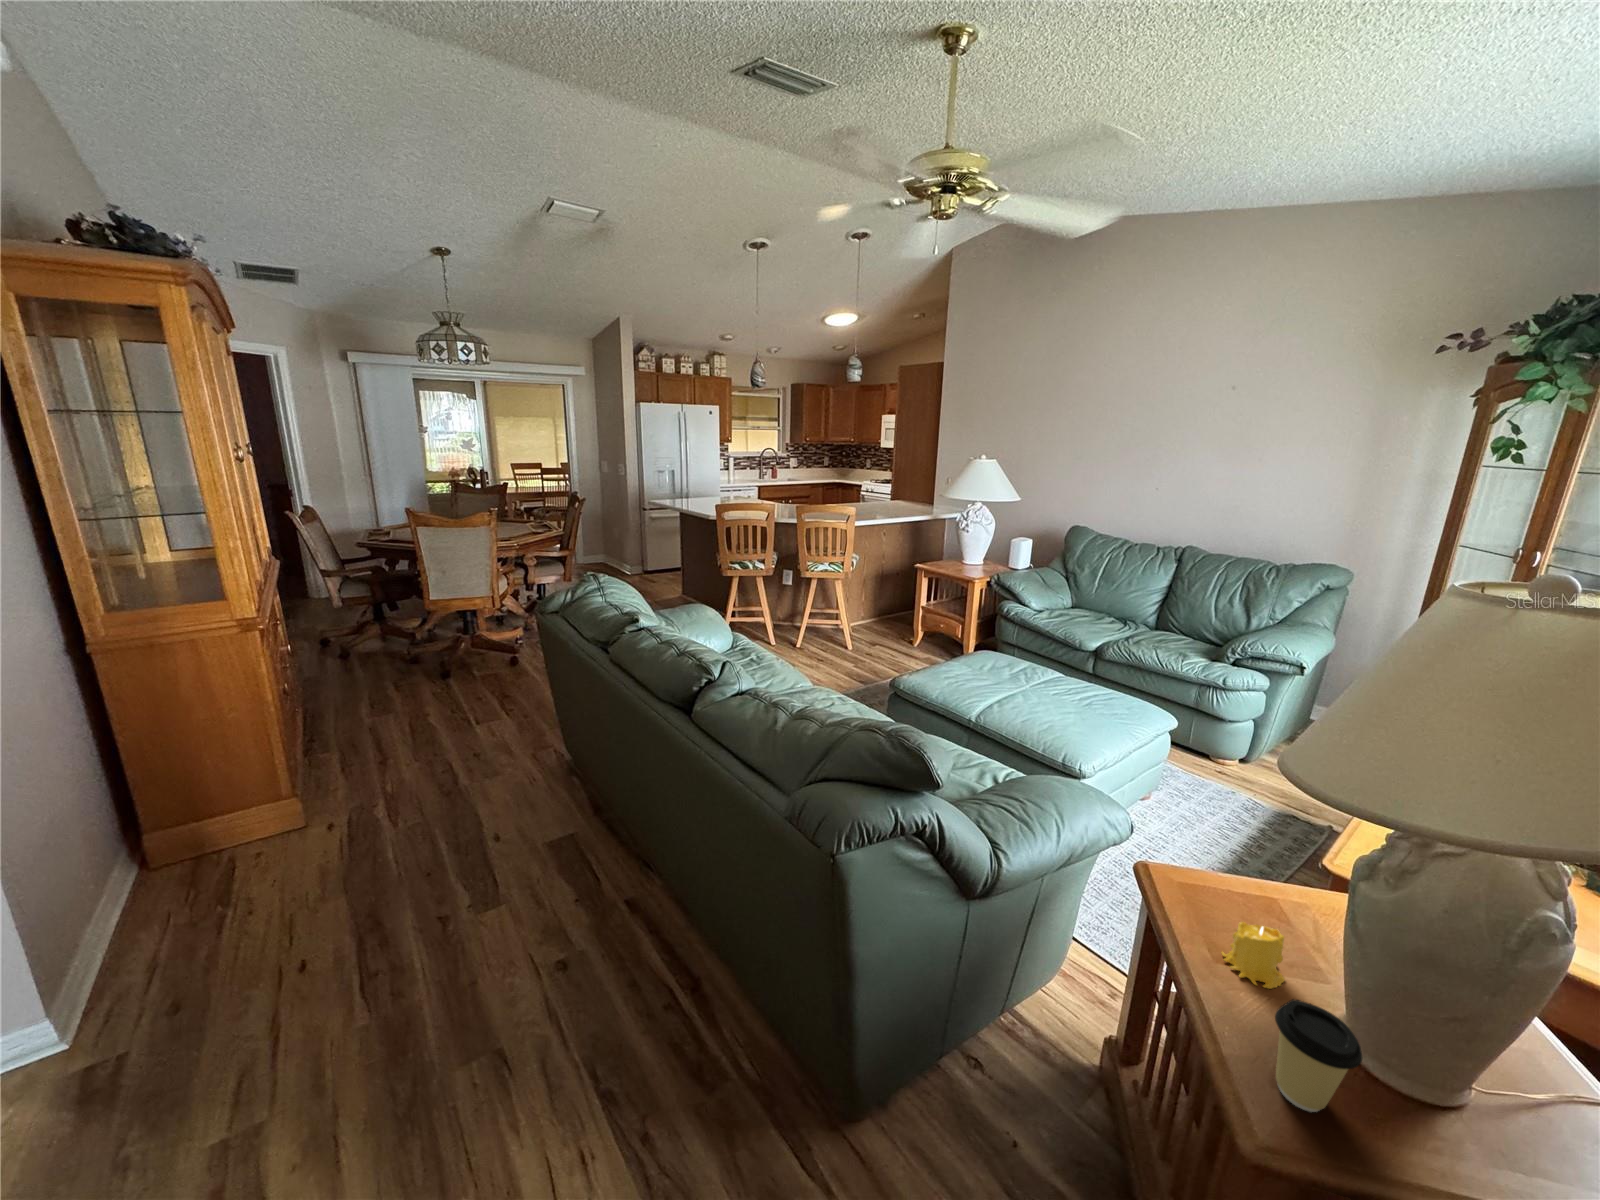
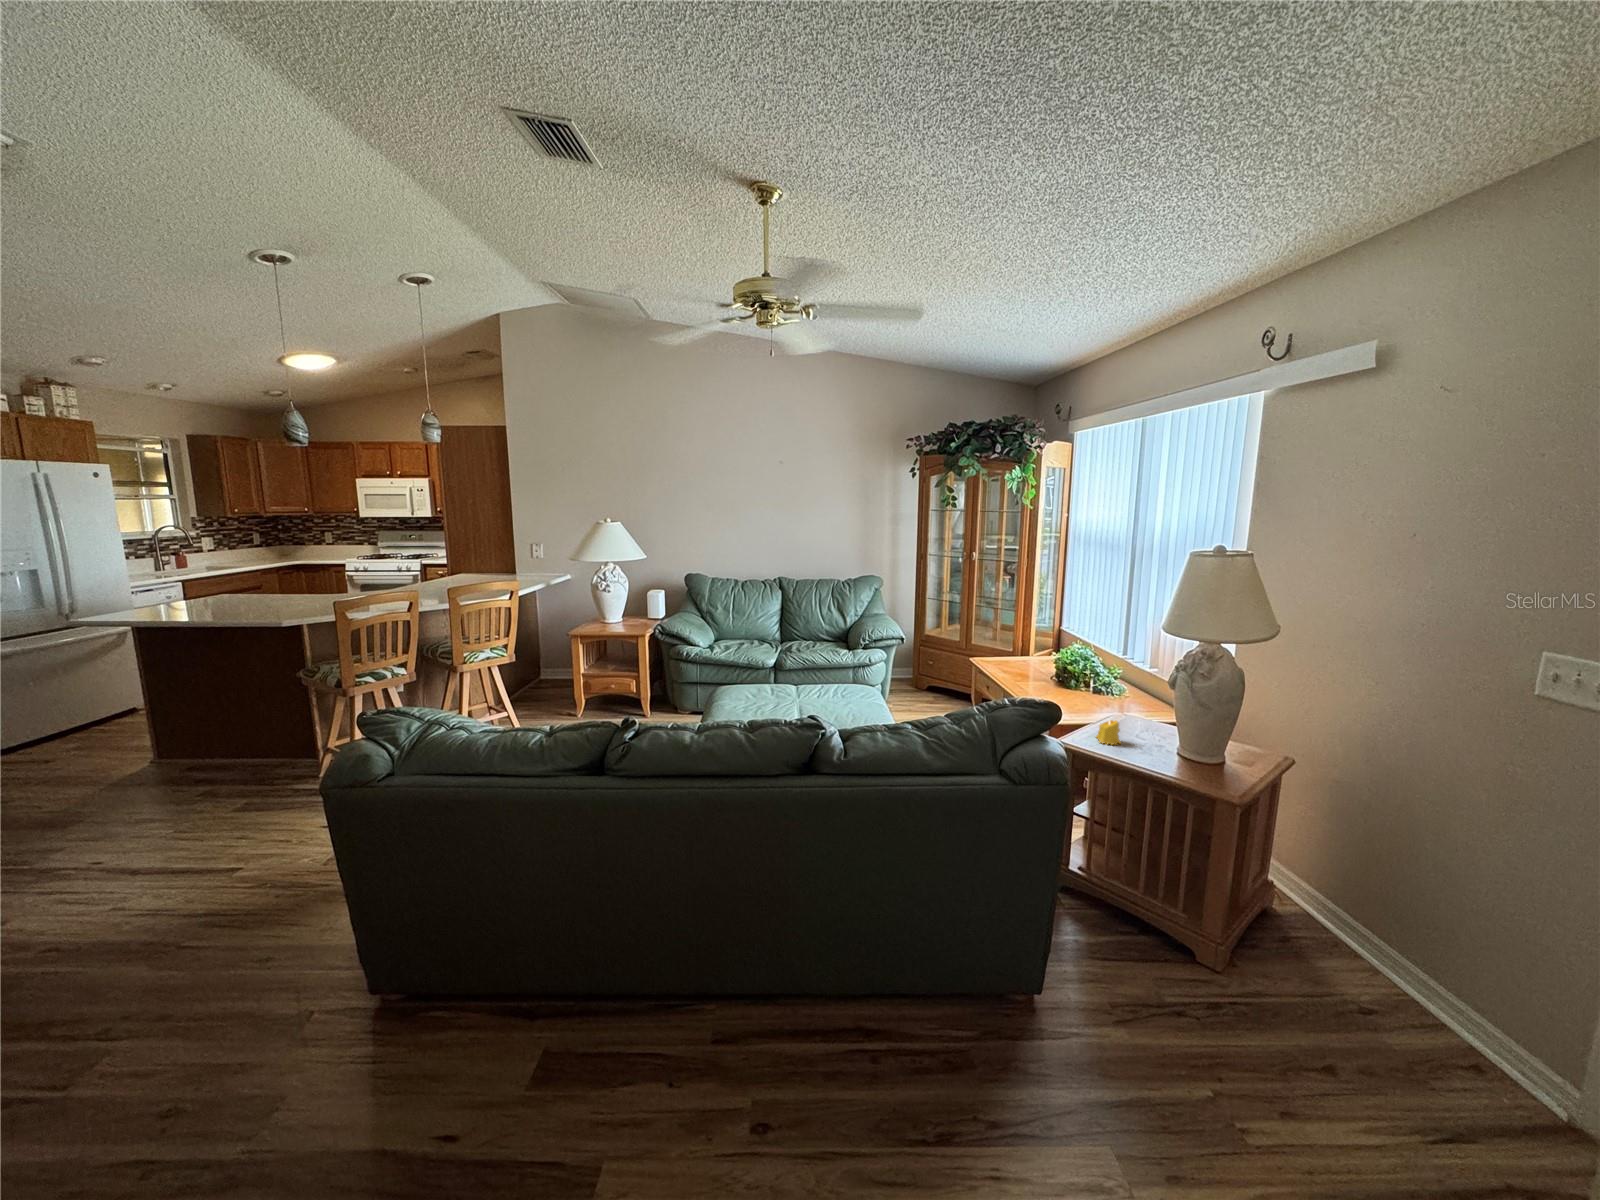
coffee cup: present [1275,999,1362,1112] -> none [1156,725,1186,763]

